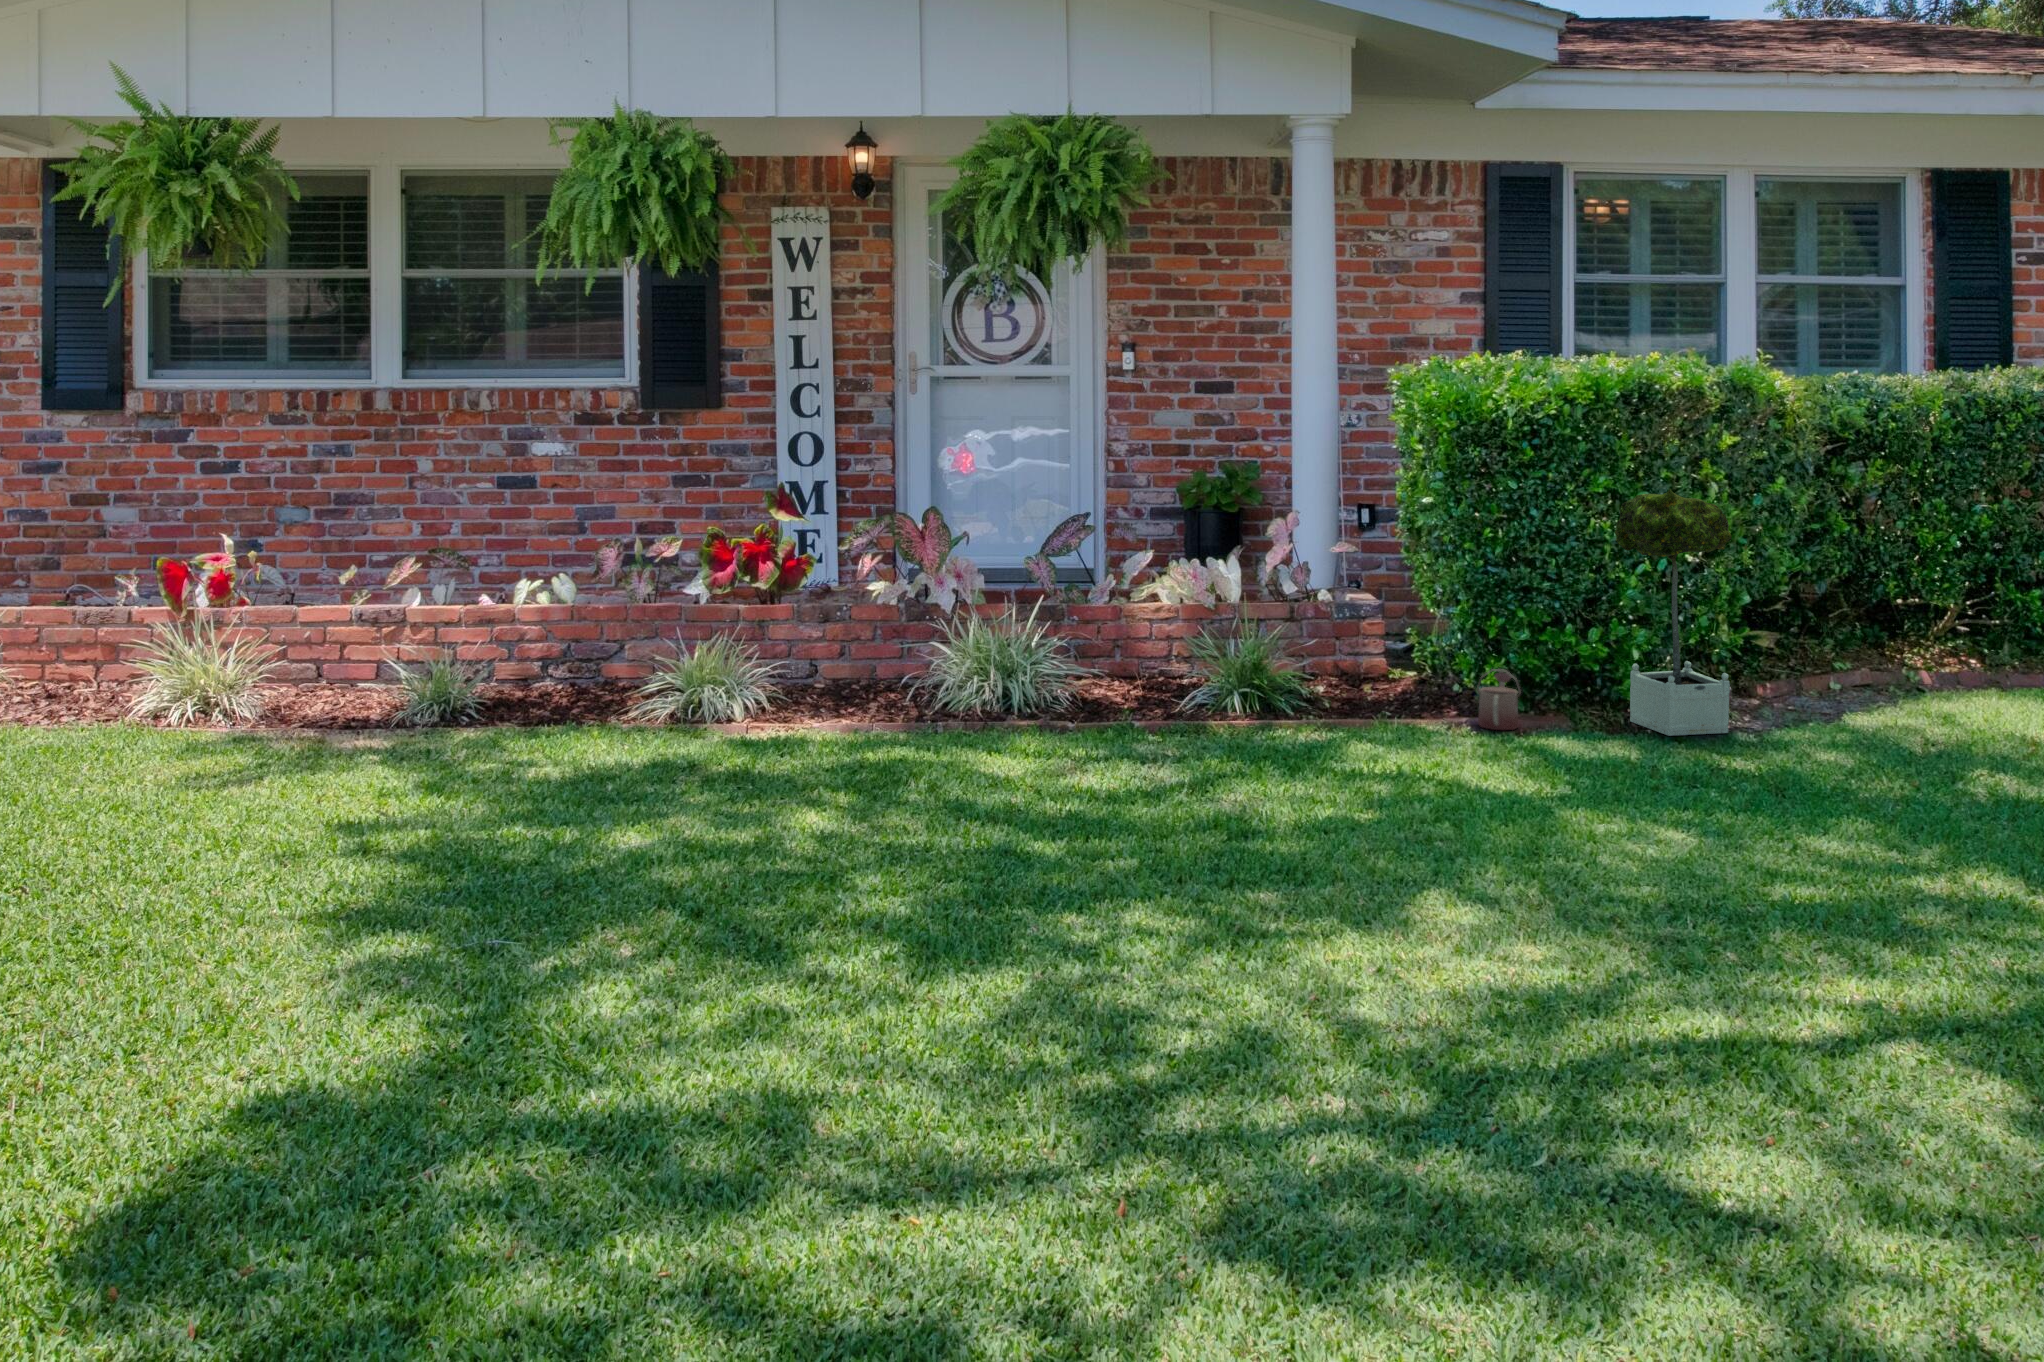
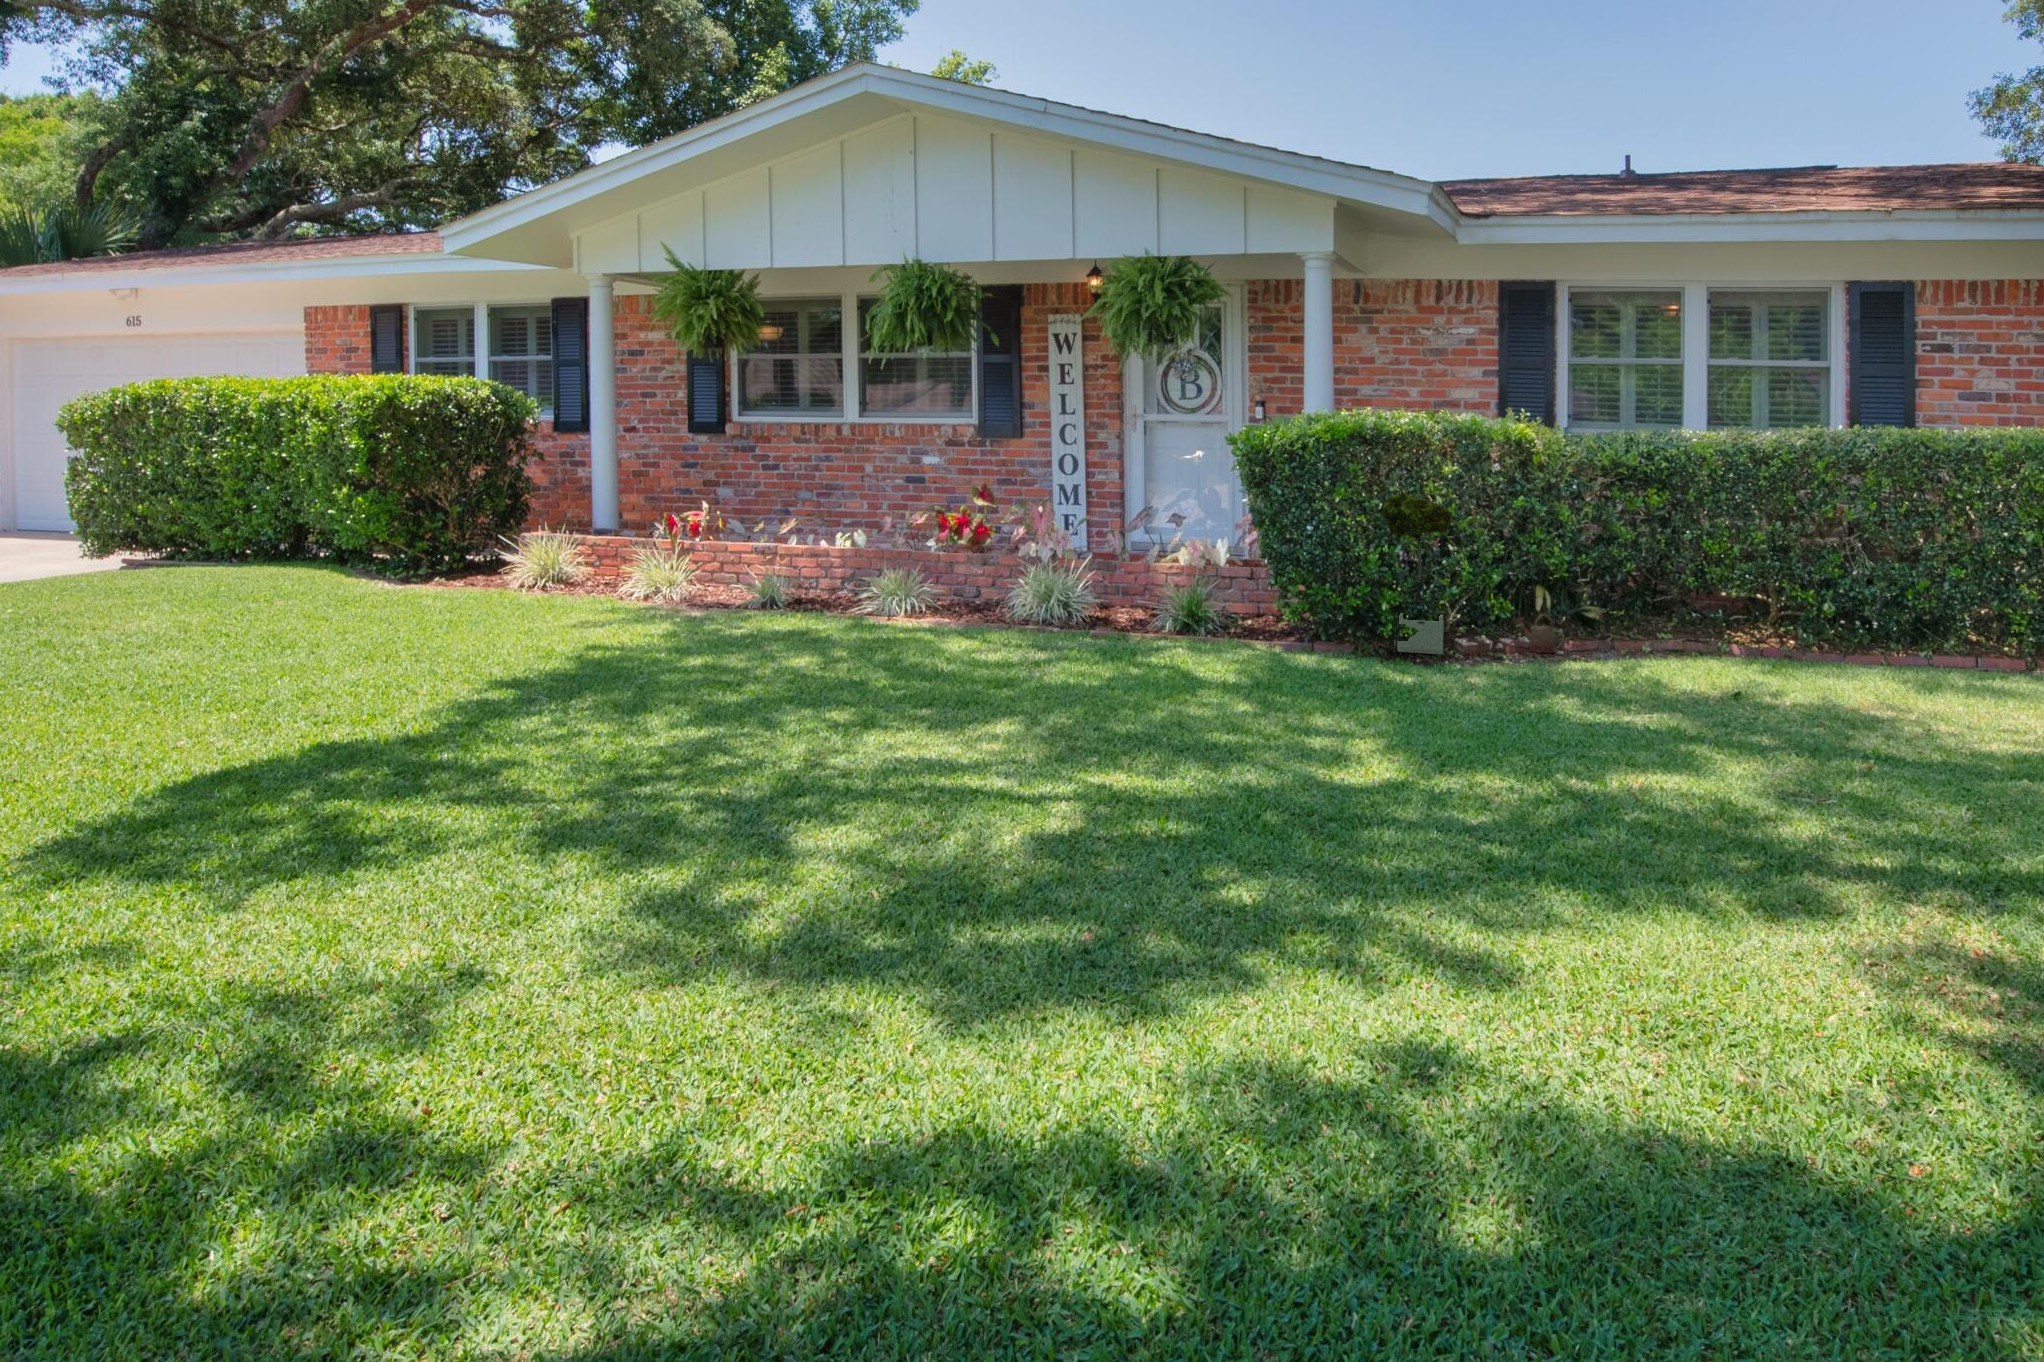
watering can: present [1477,669,1521,730] -> present [1515,615,1564,653]

